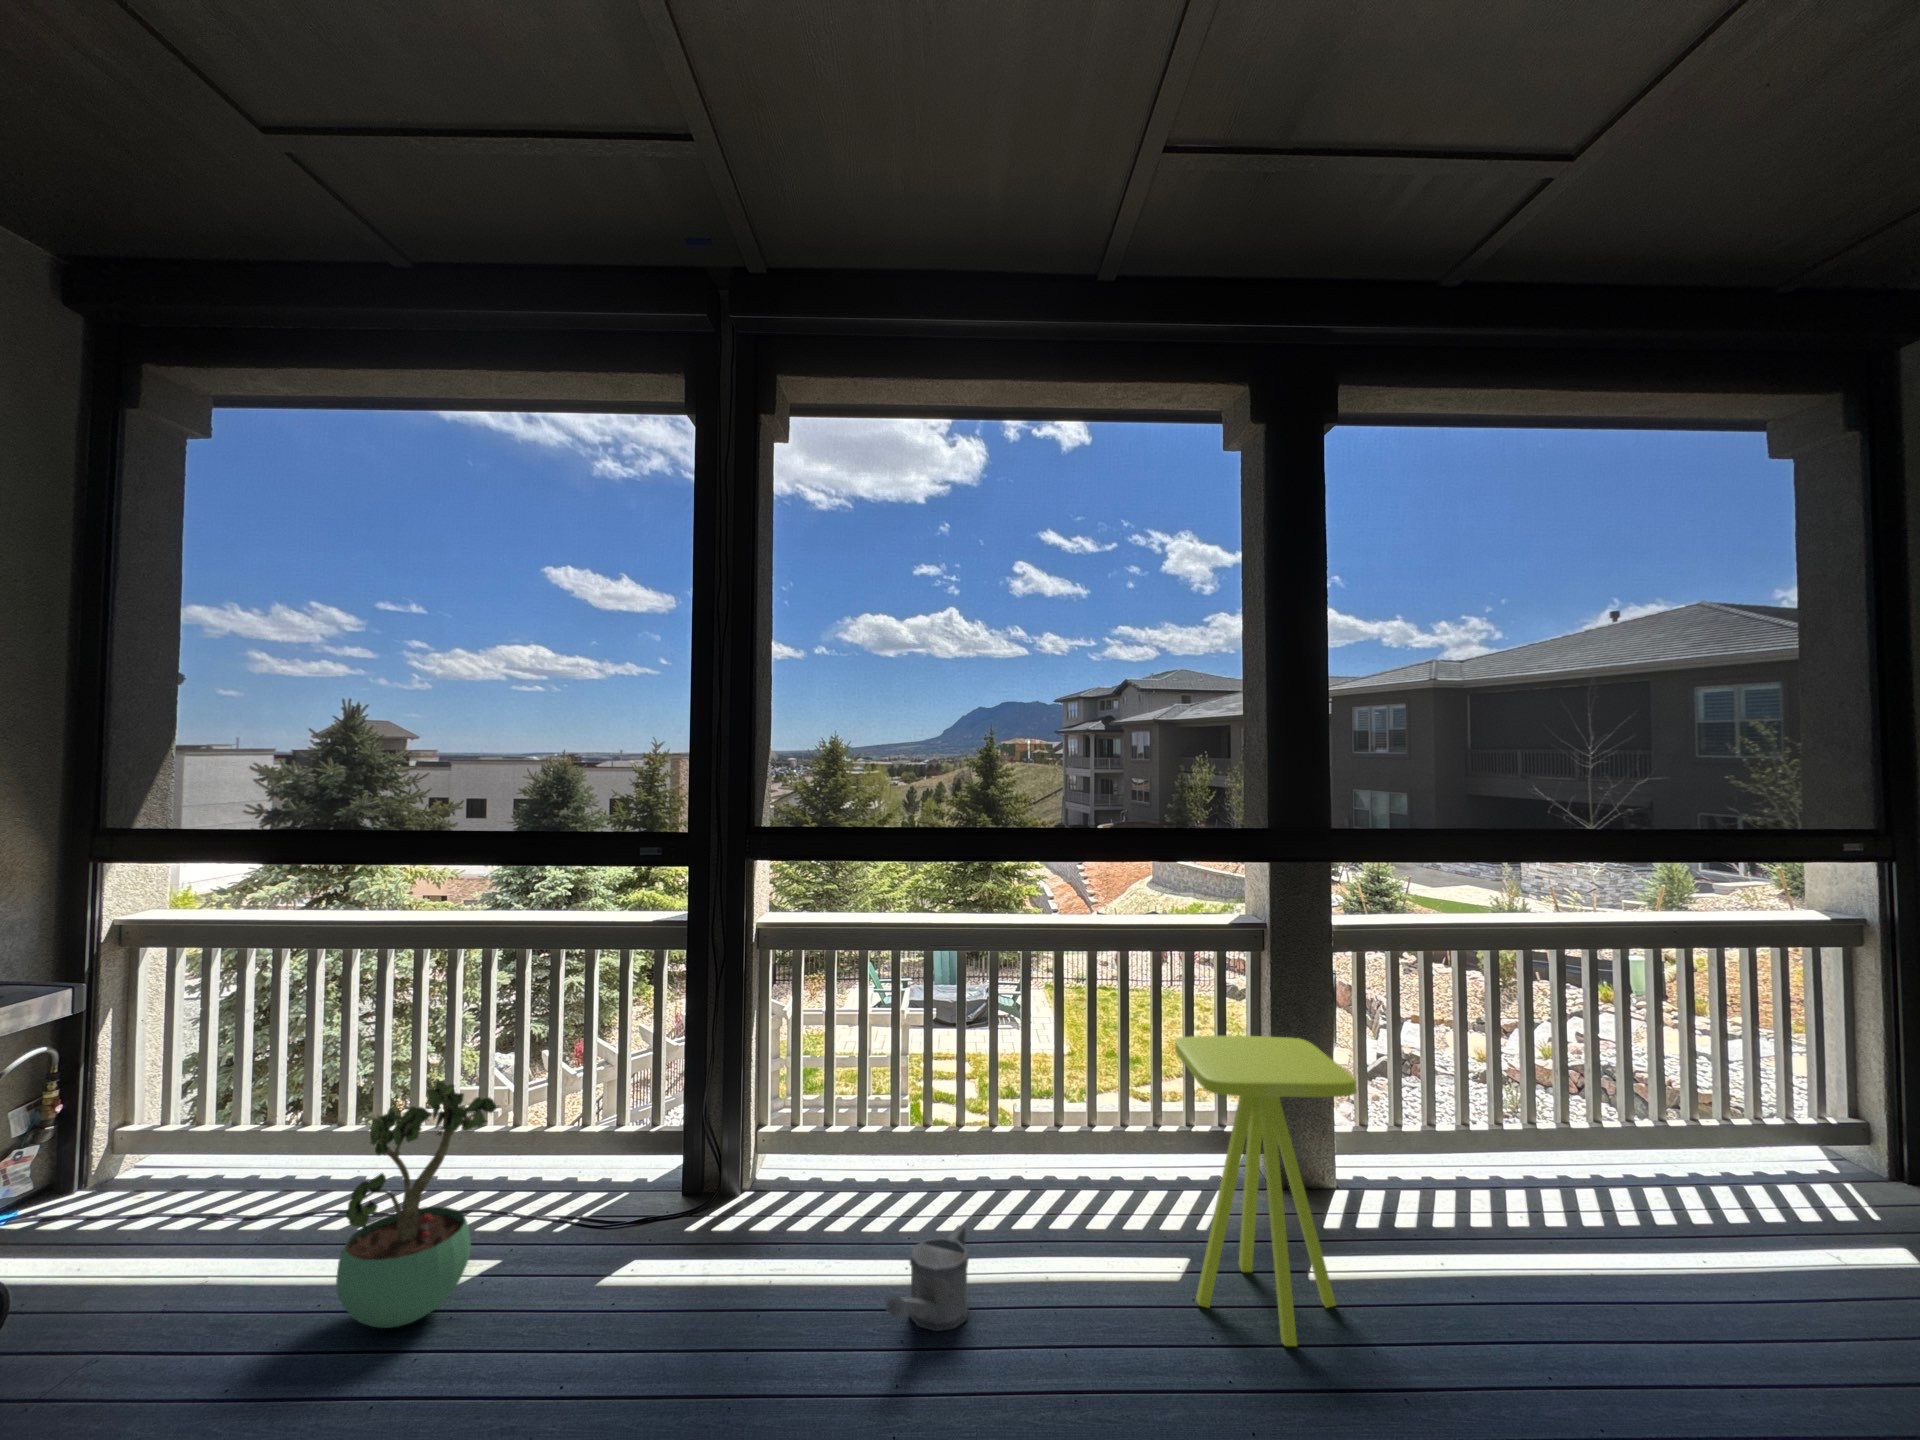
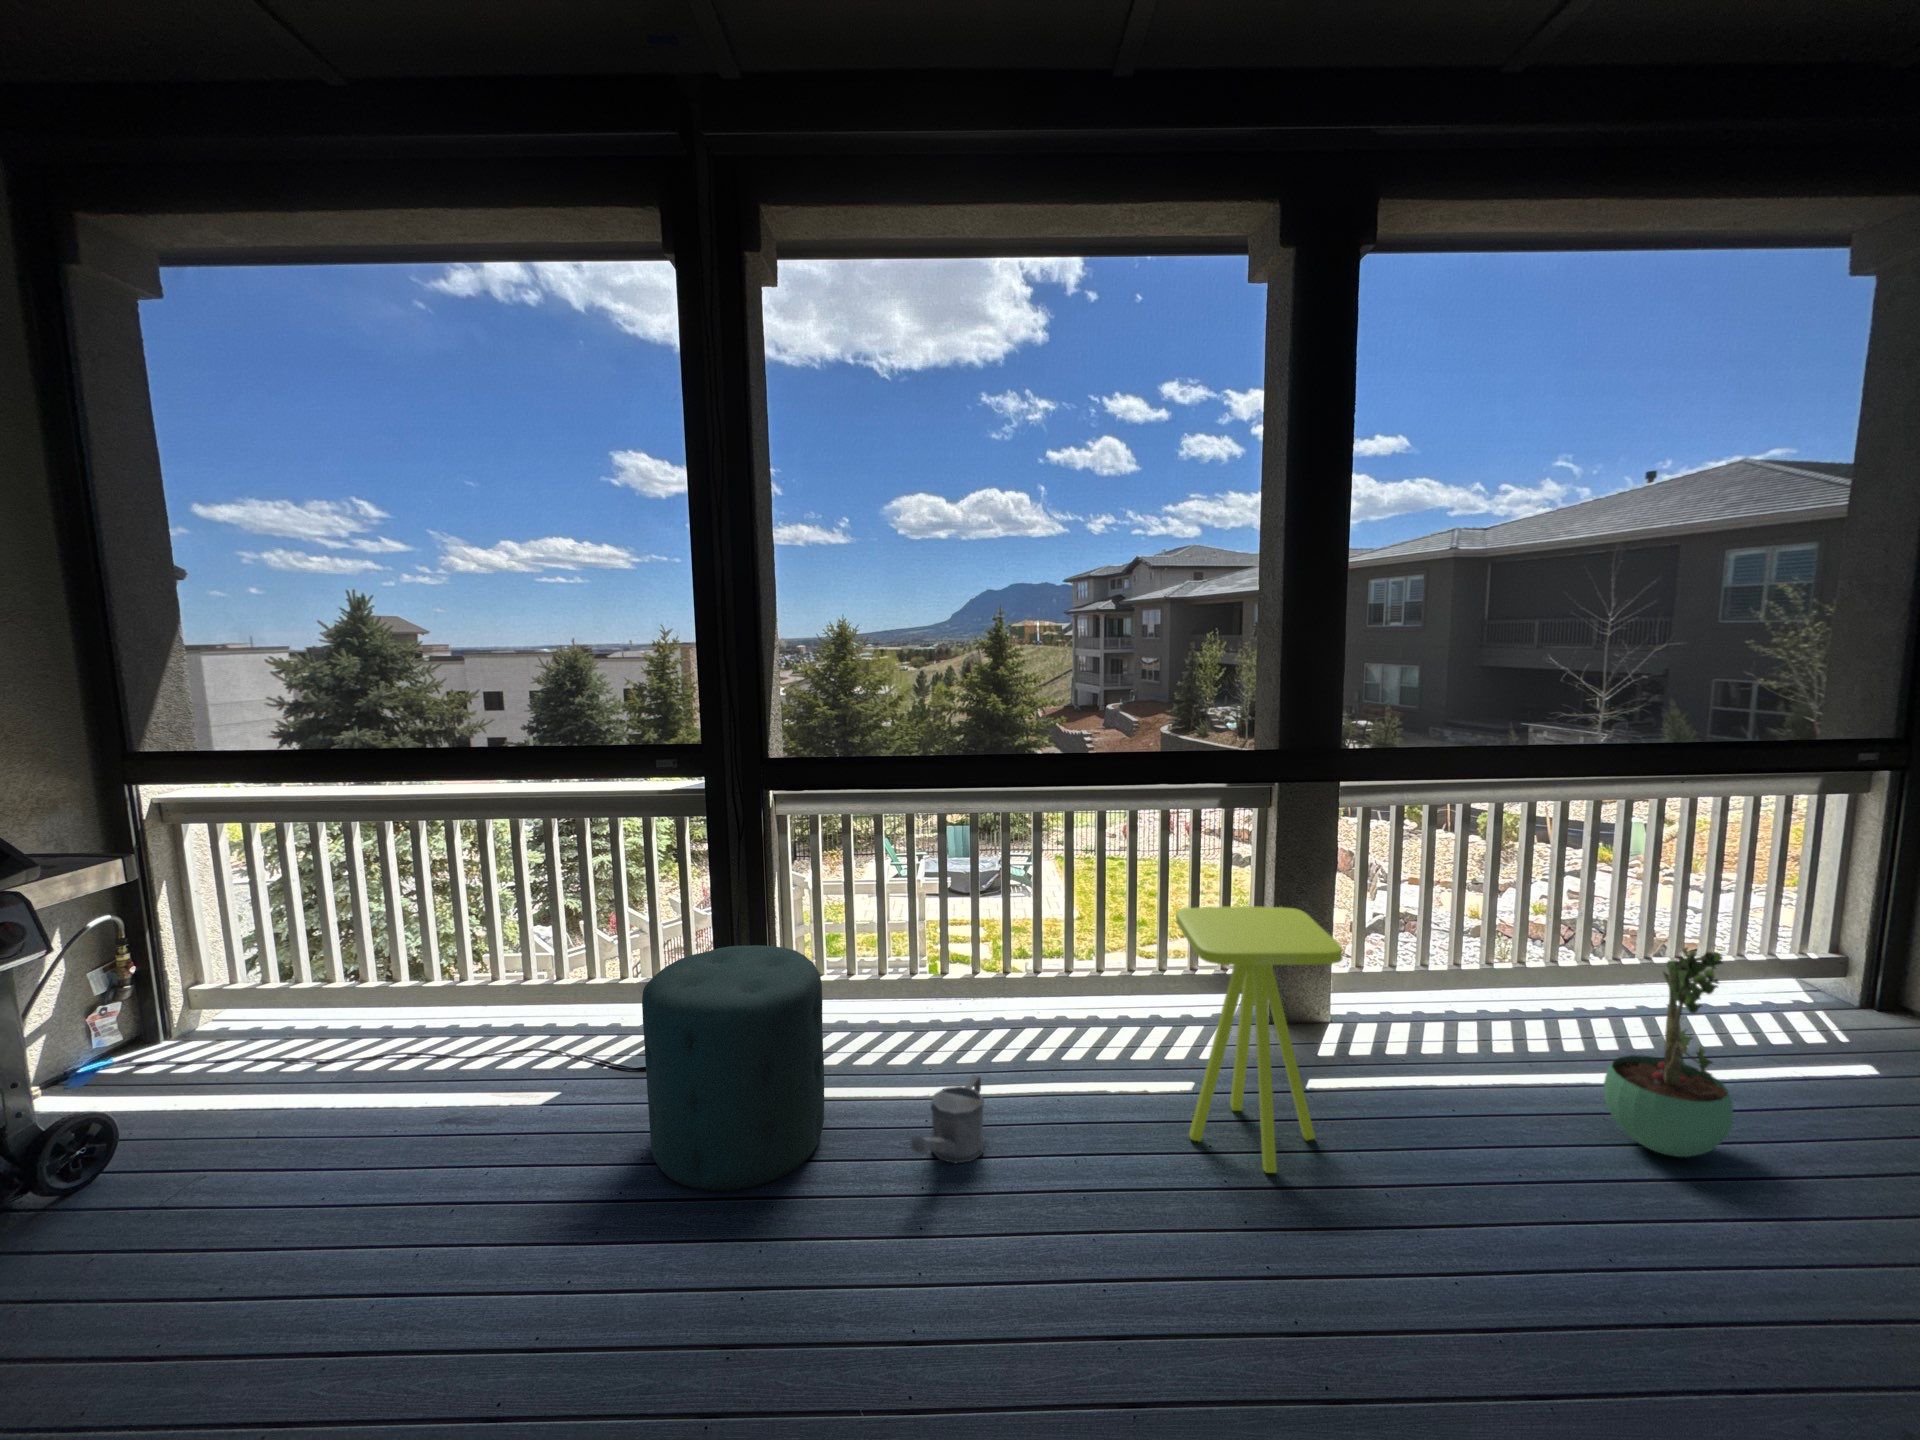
ottoman: none [593,1073,795,1362] -> present [642,945,824,1191]
potted plant: present [336,1081,497,1328] -> present [1603,948,1733,1157]

